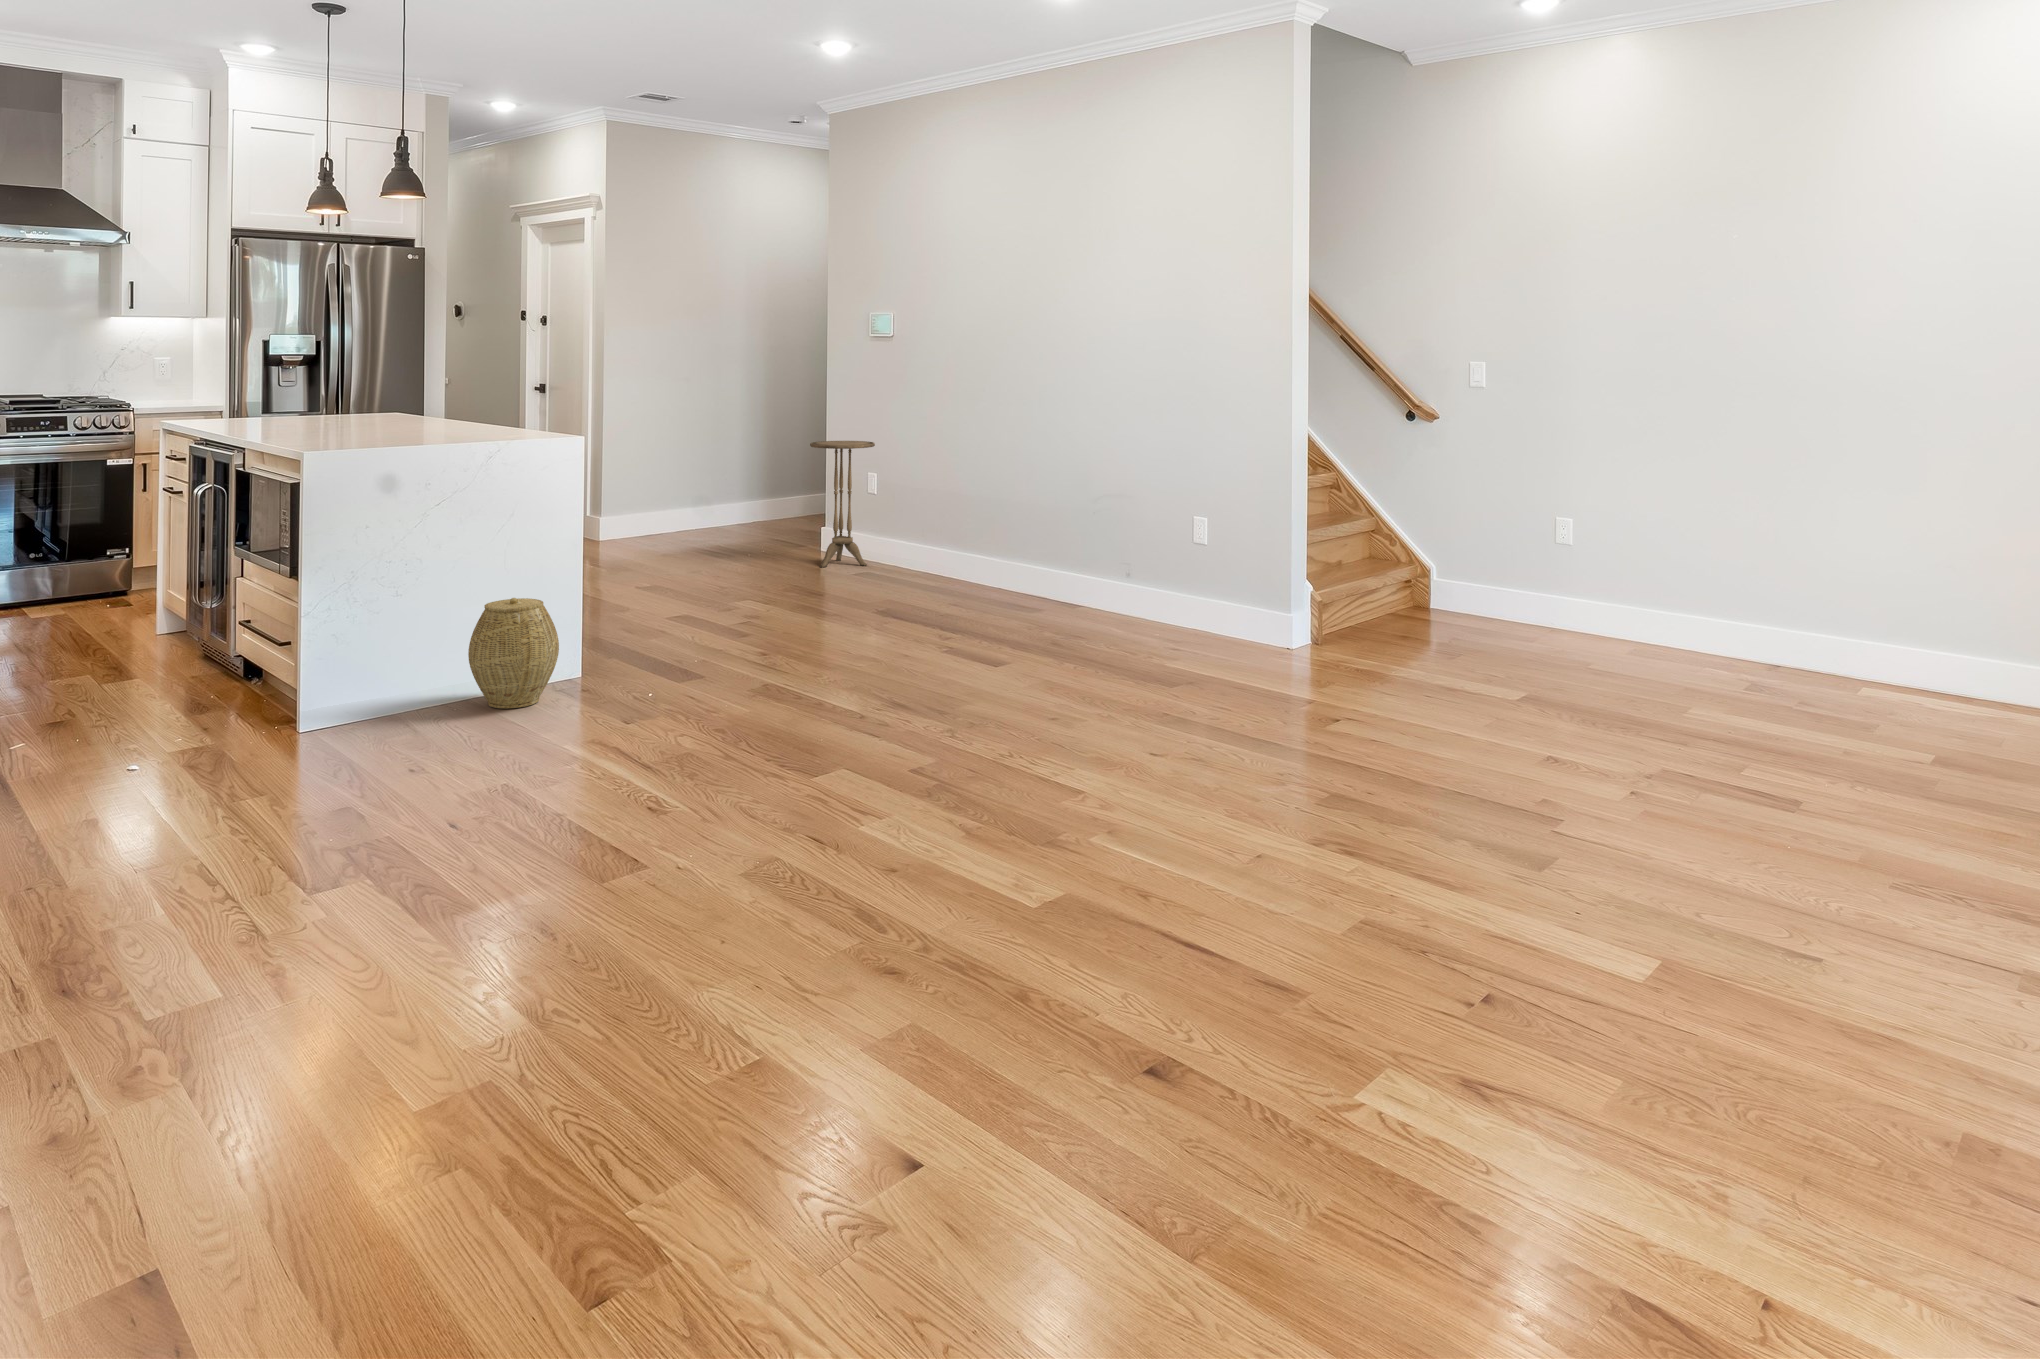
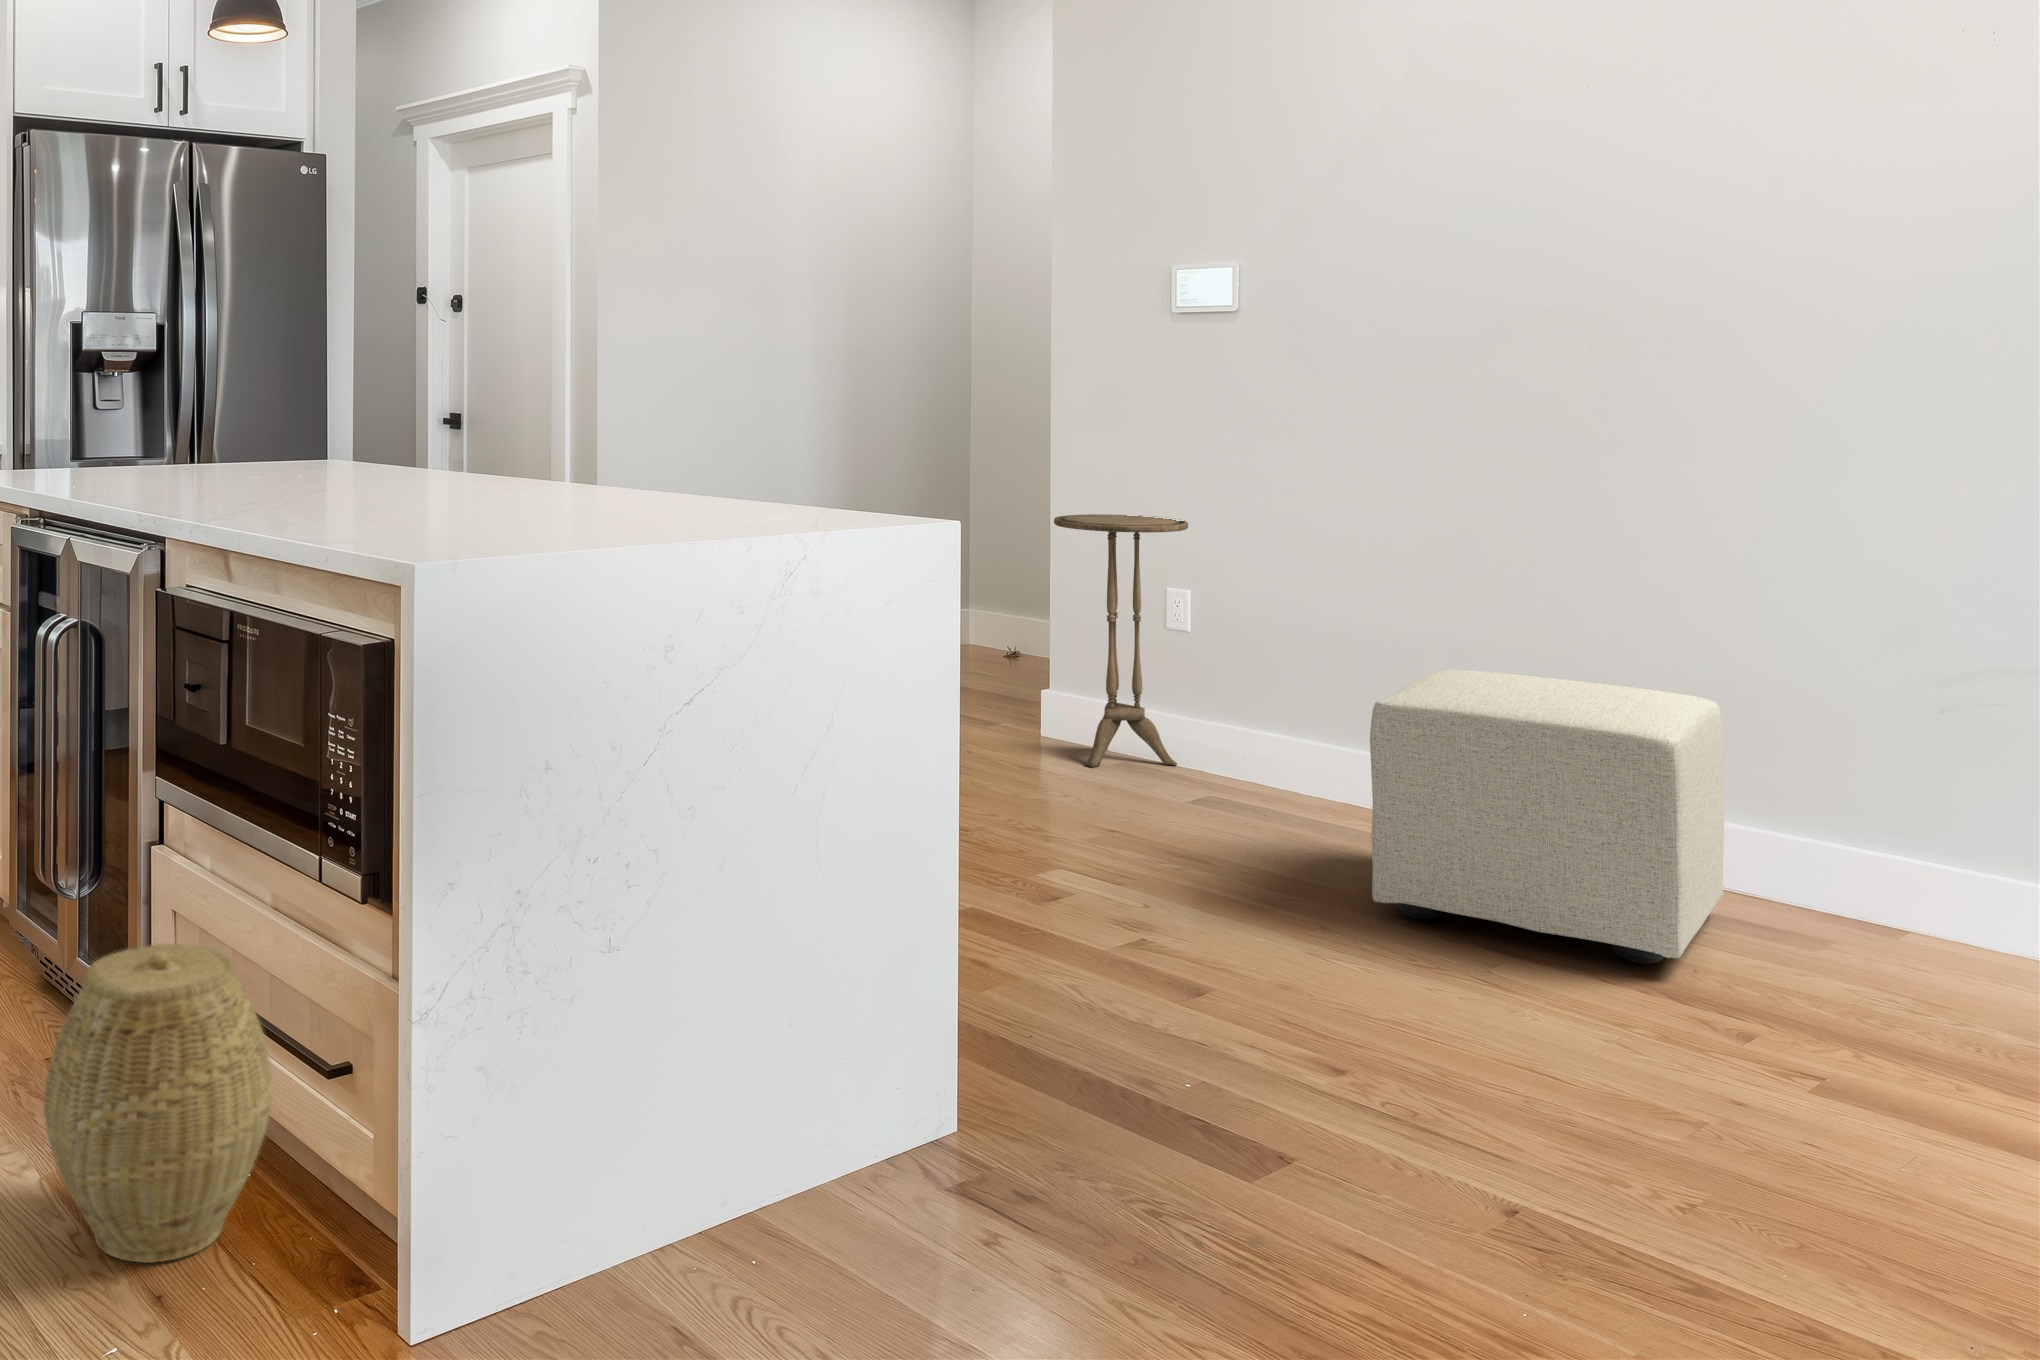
ottoman: none [865,508,1021,625] -> present [1370,670,1724,963]
woven basket: present [468,598,559,709] -> present [44,944,272,1263]

